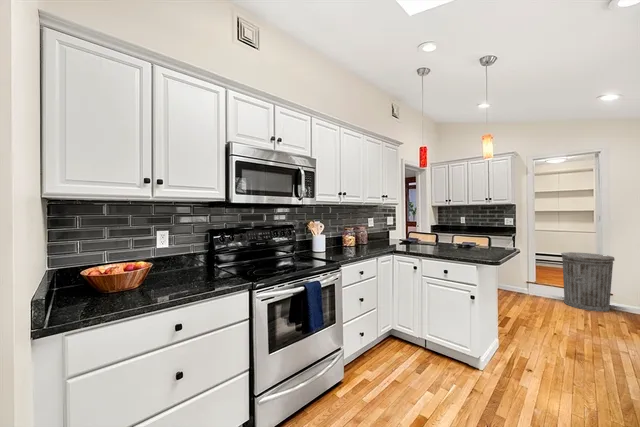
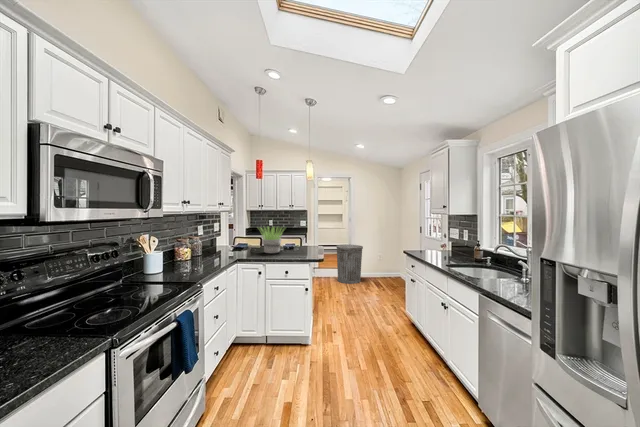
potted plant: none [418,218,455,249] -> present [261,227,282,254]

